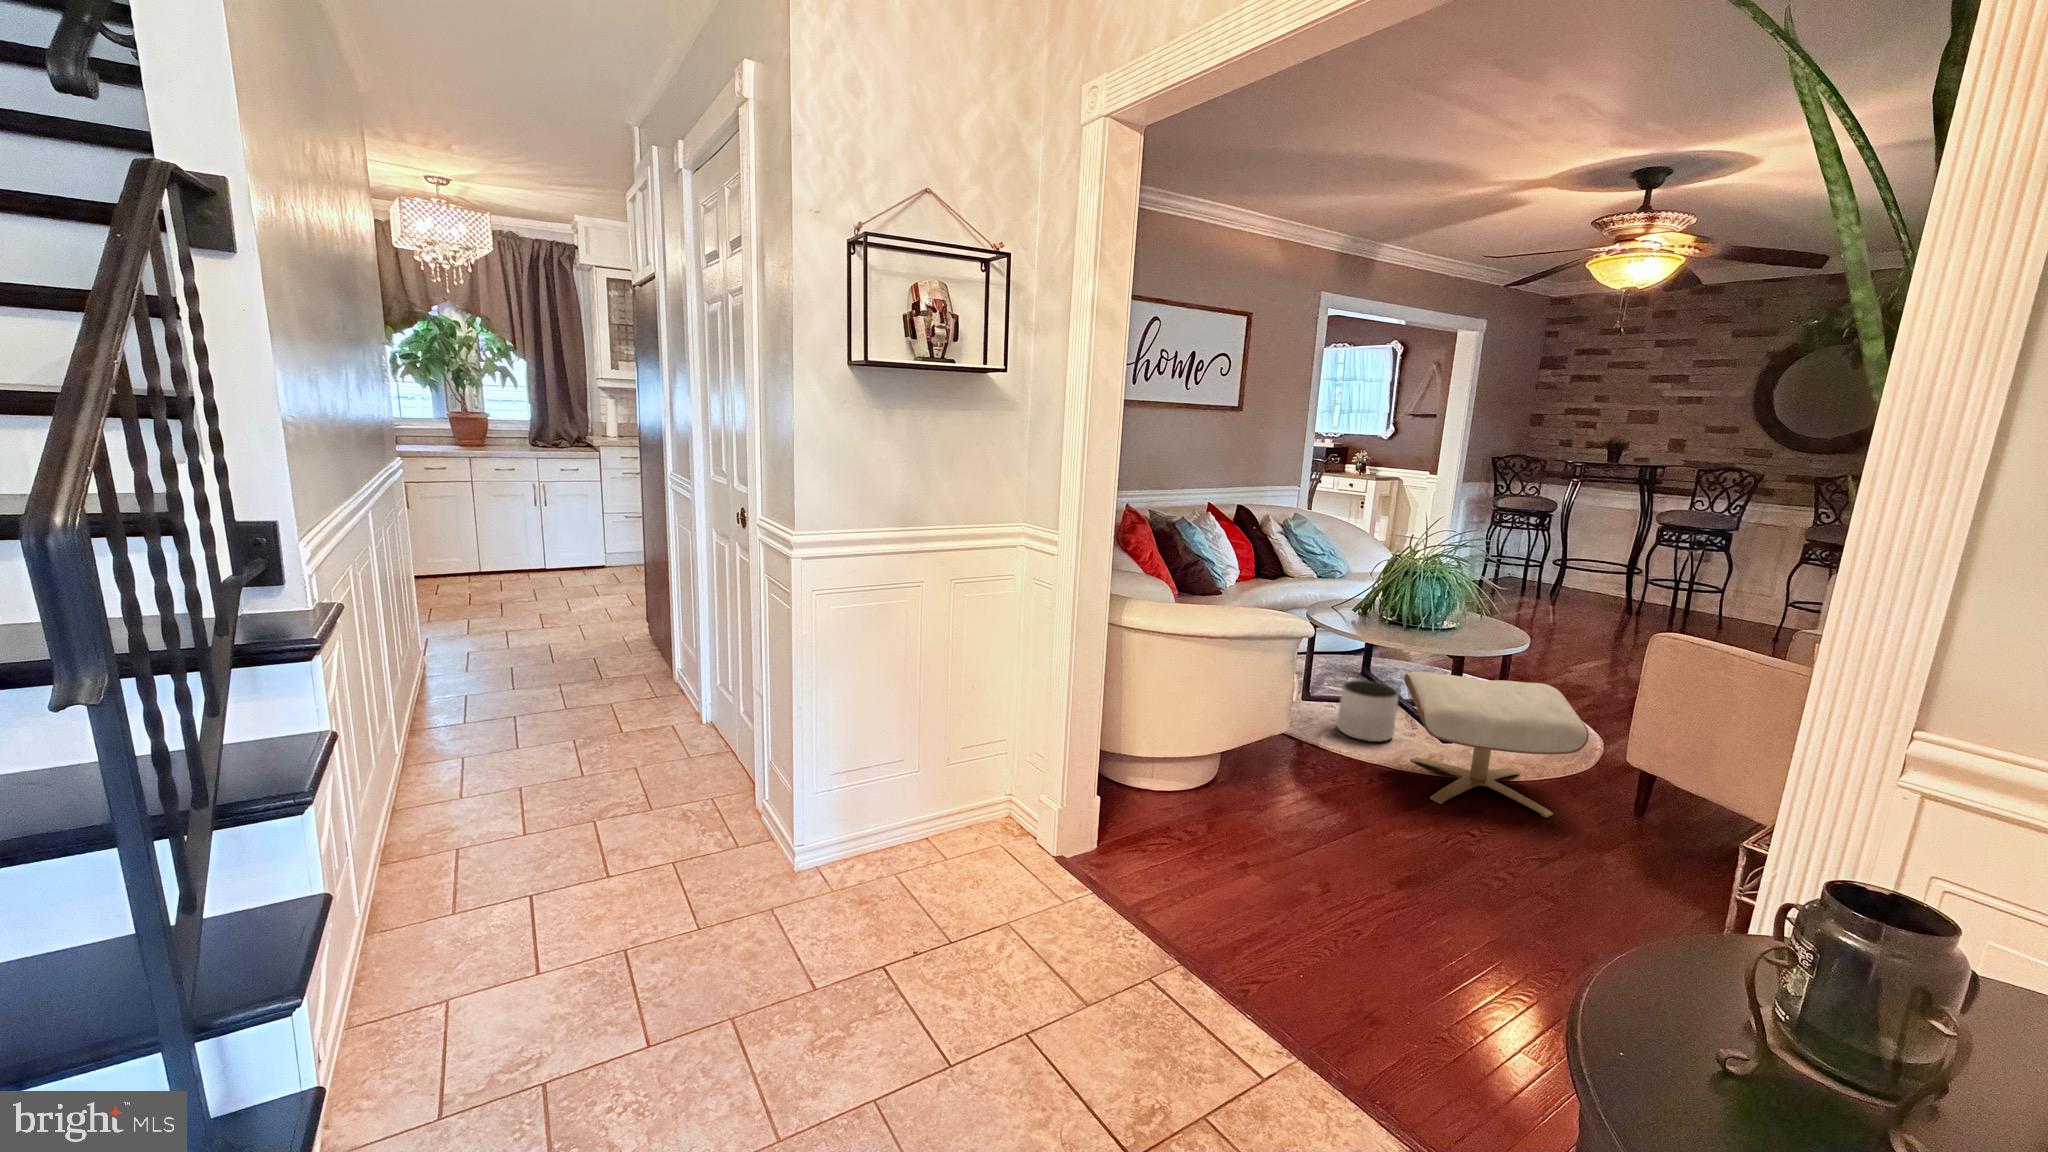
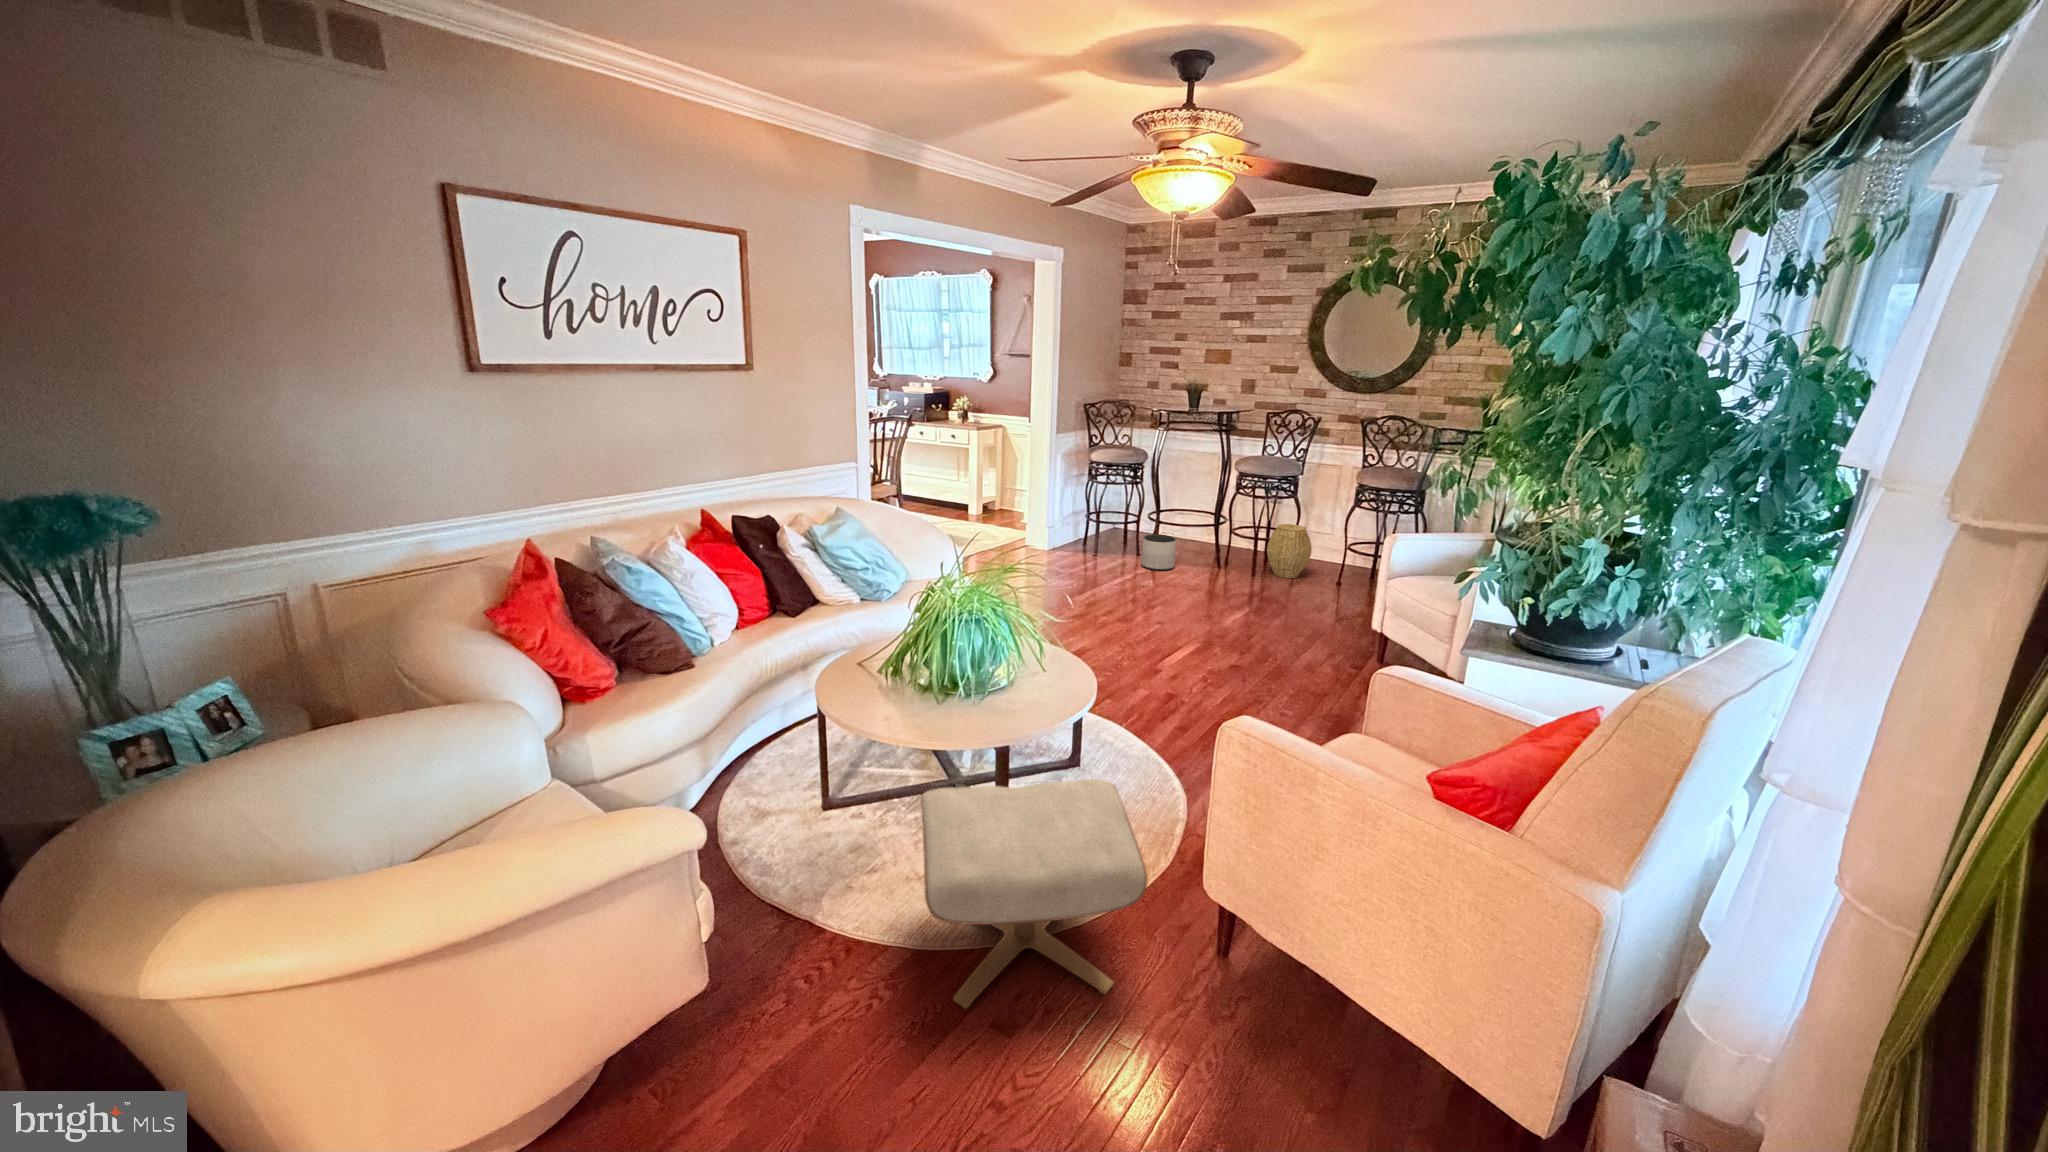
woven basket: none [1692,578,1747,632] -> present [1267,524,1311,578]
planter: present [1337,680,1398,742] -> present [1141,534,1176,570]

